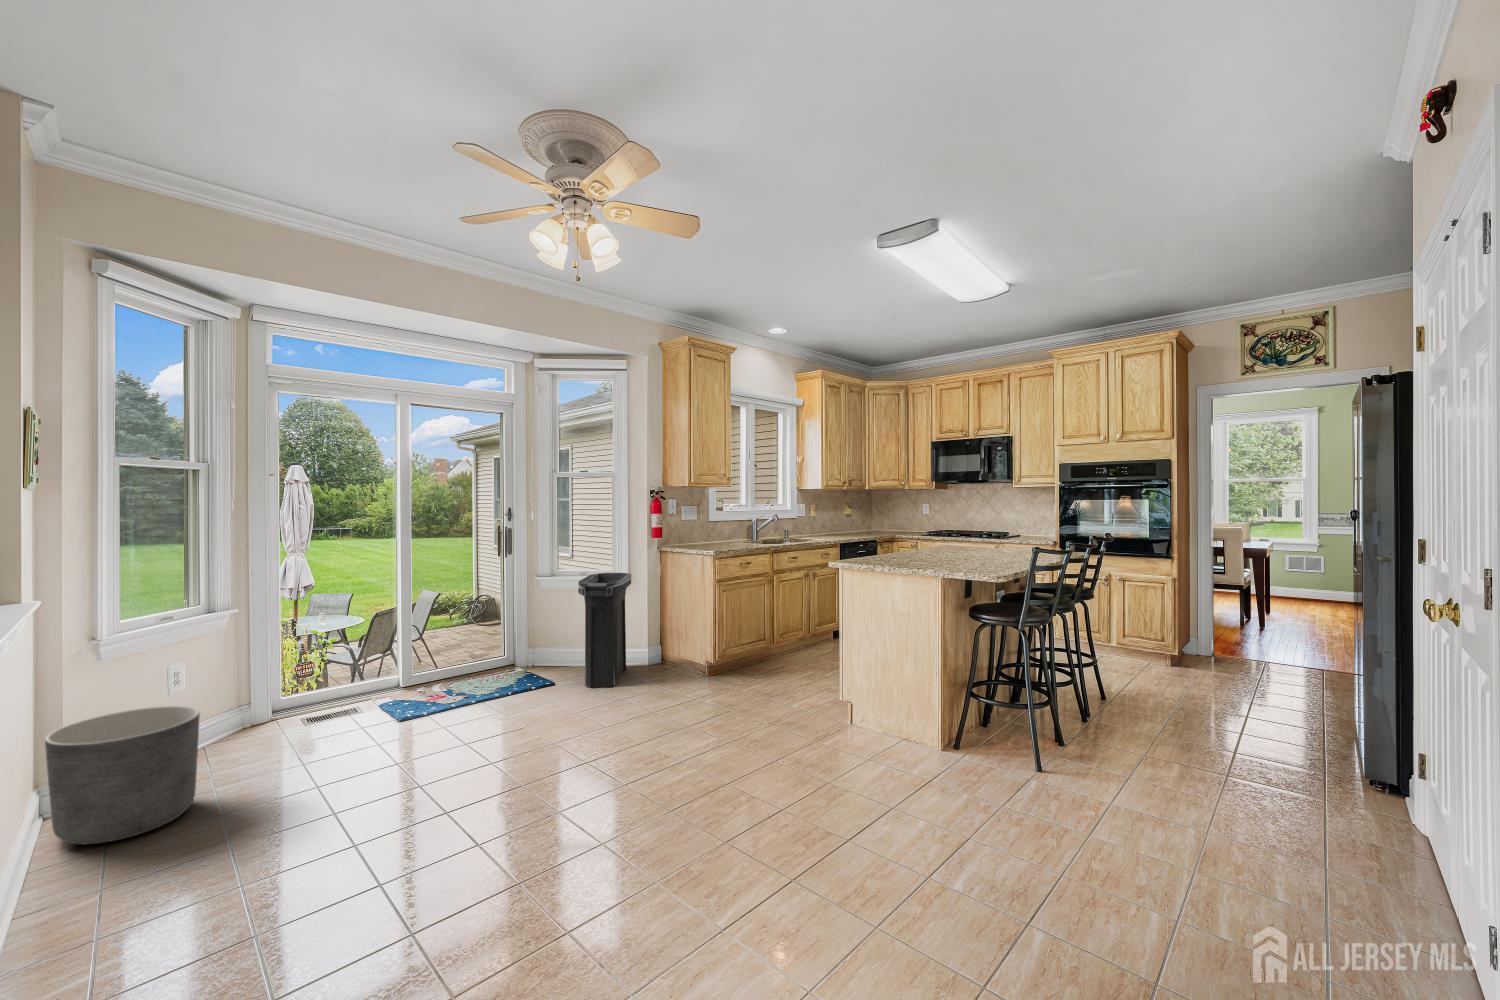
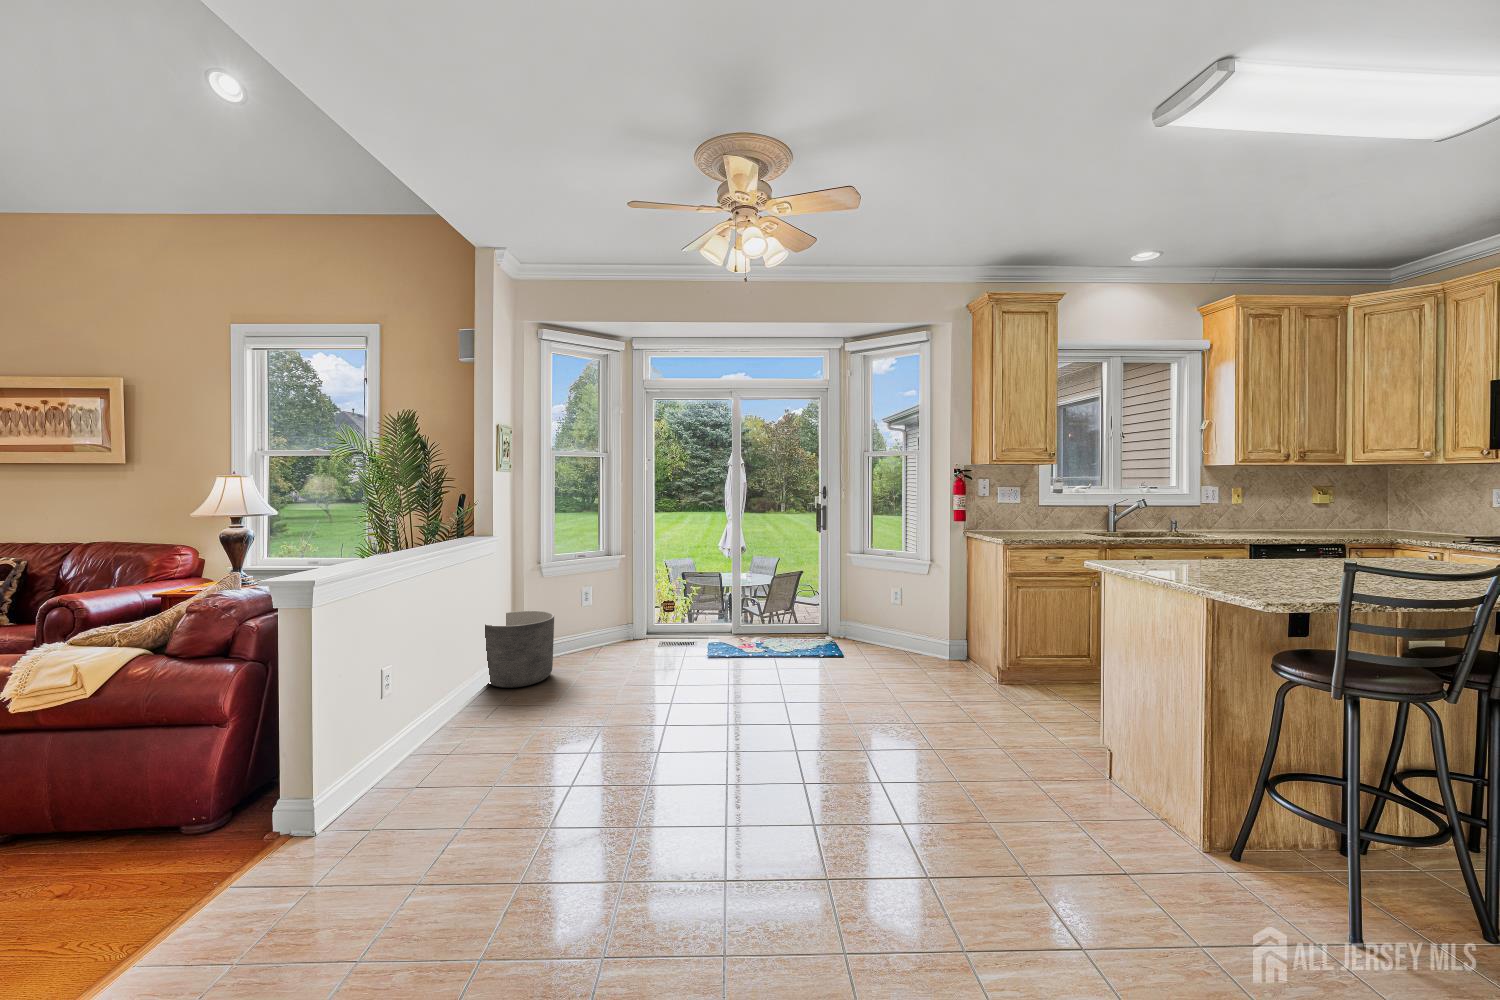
trash can: present [578,573,631,687] -> none [852,554,925,668]

